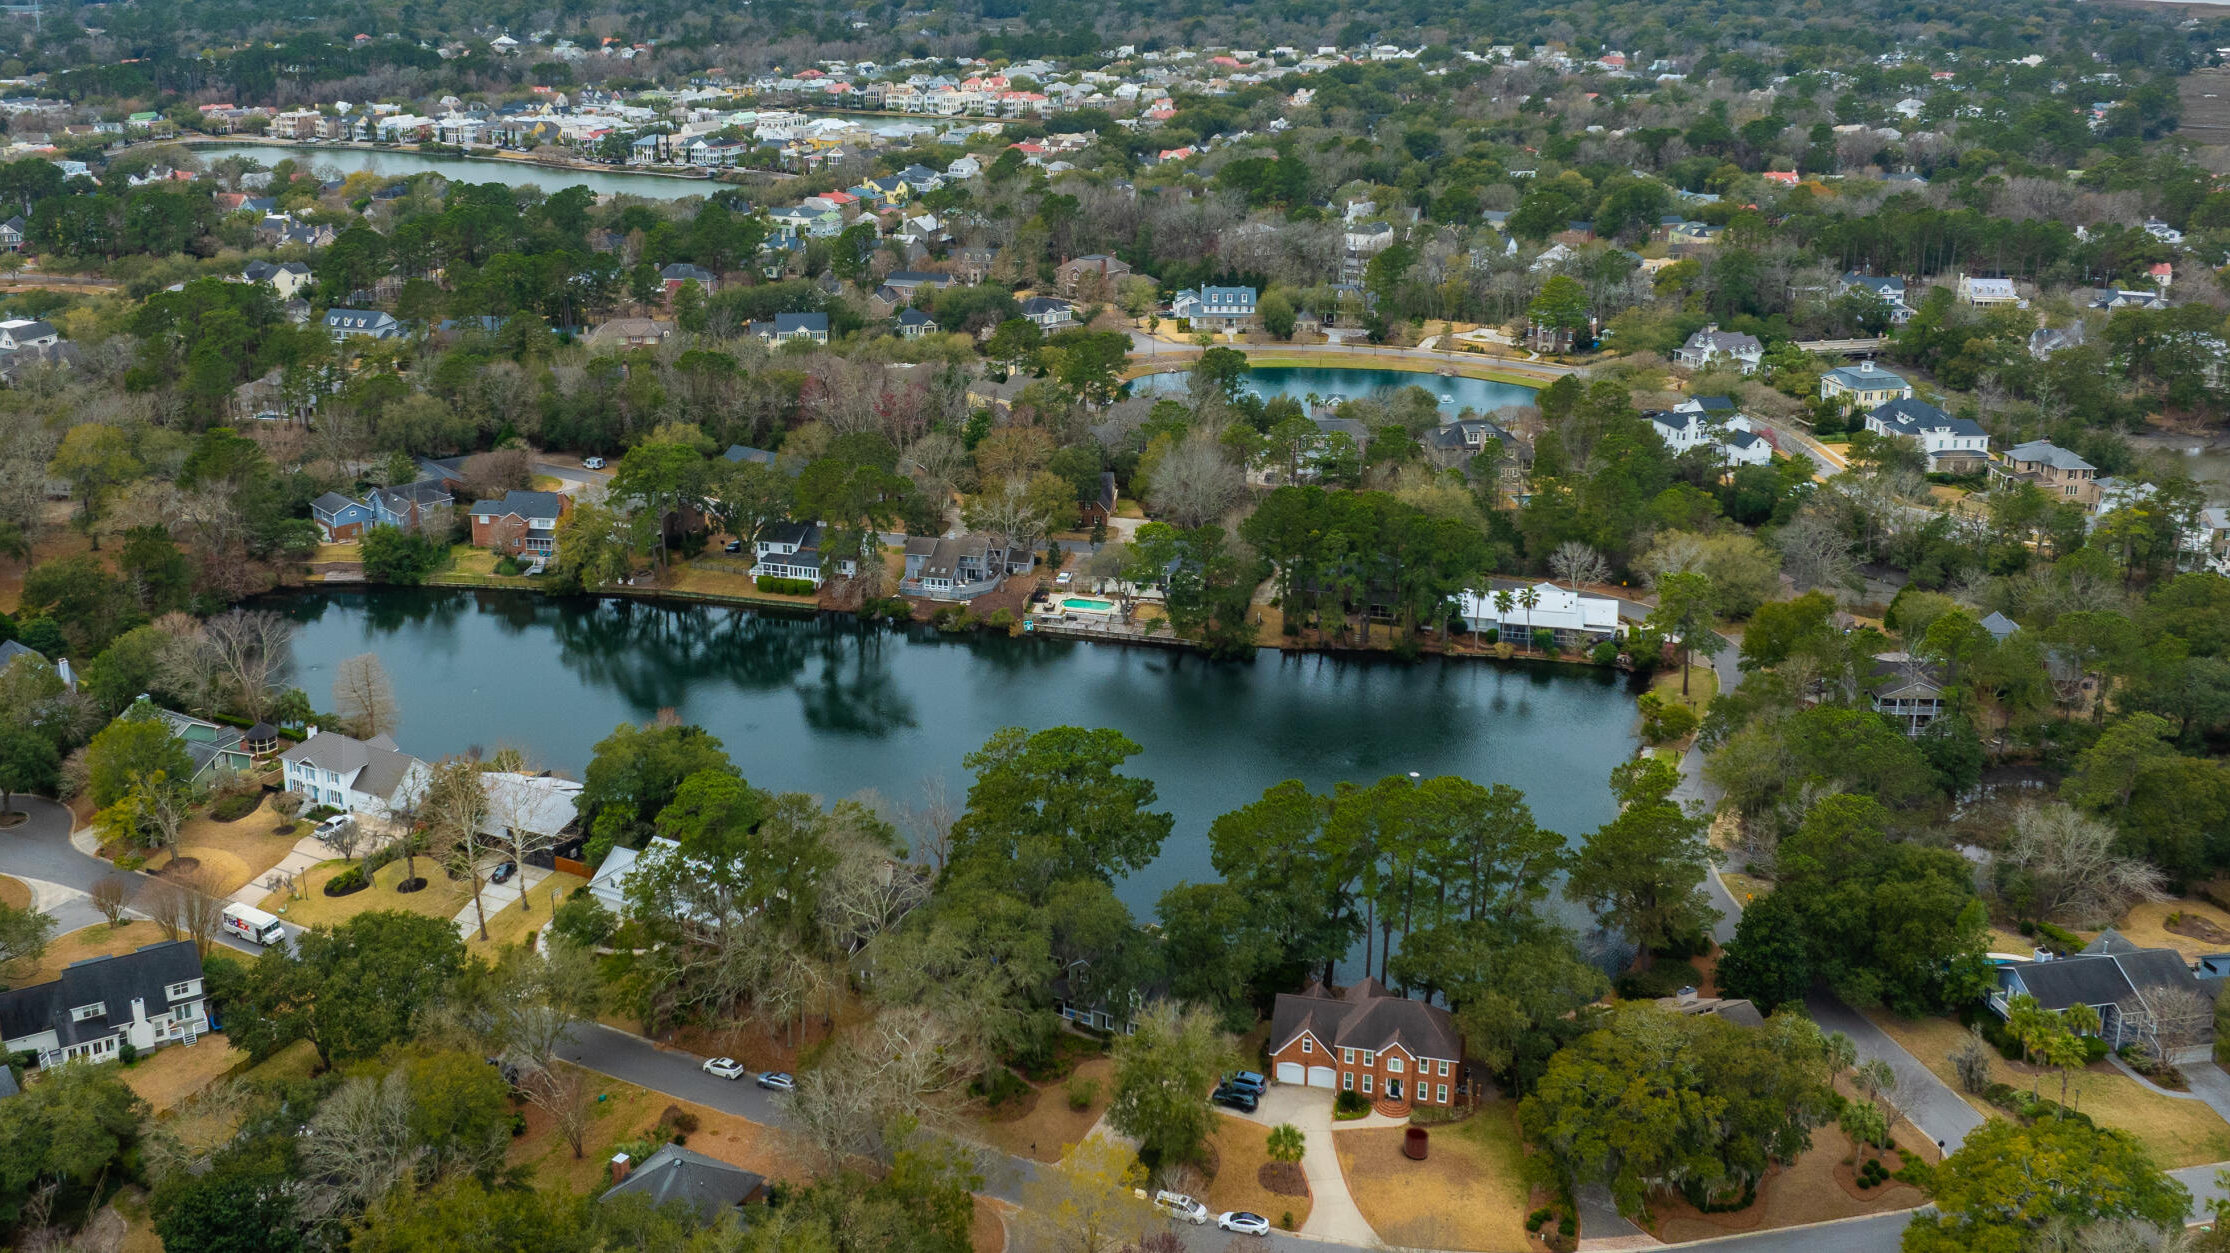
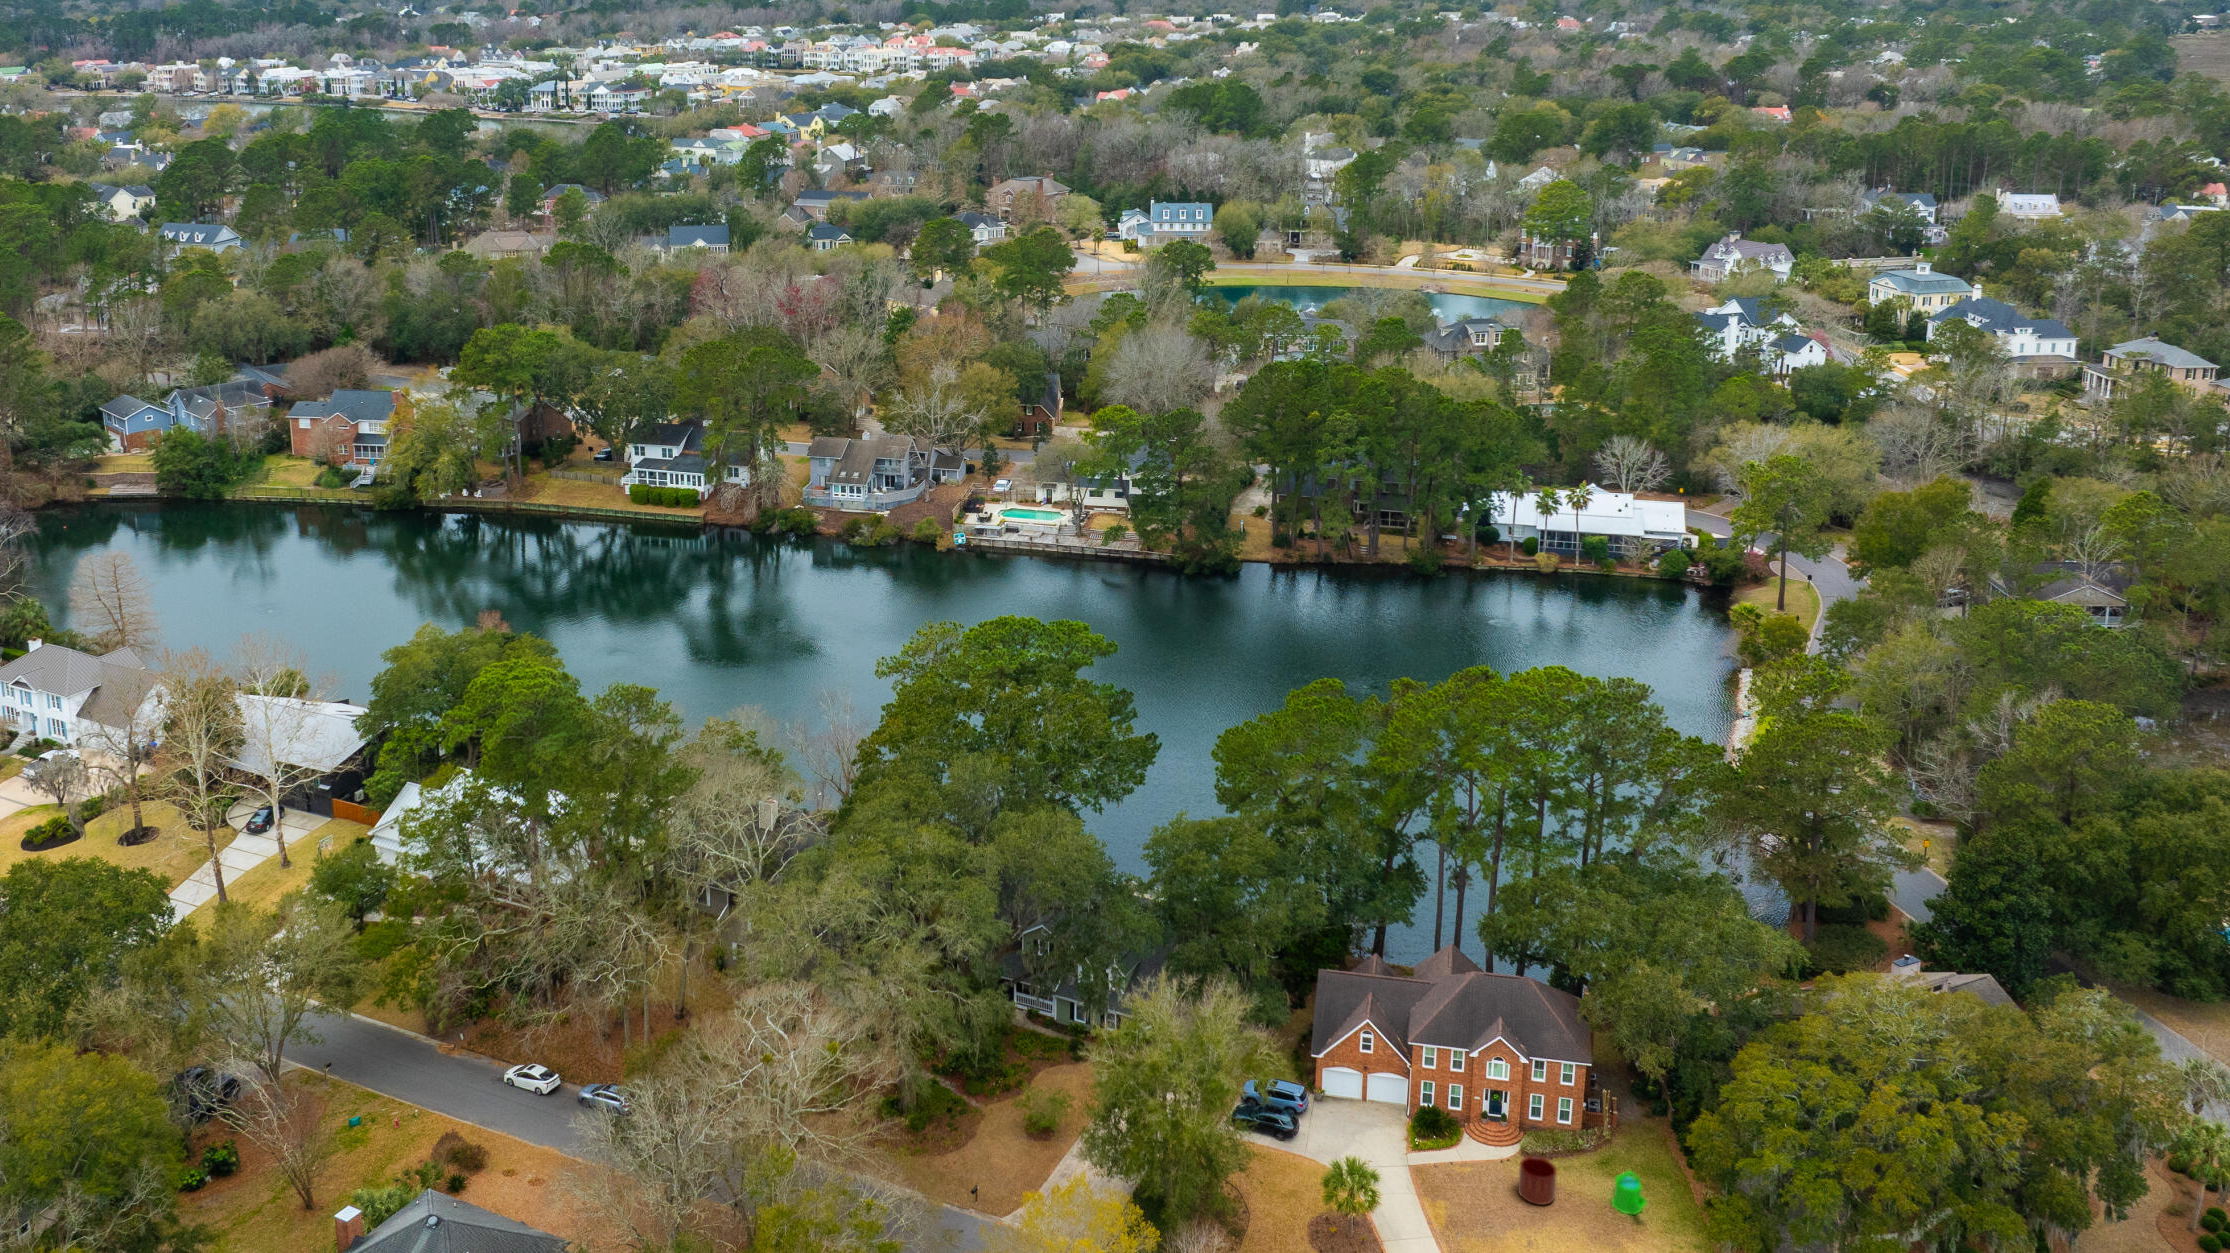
watering can: none [1467,1136,1488,1166] -> present [1612,1171,1646,1215]

